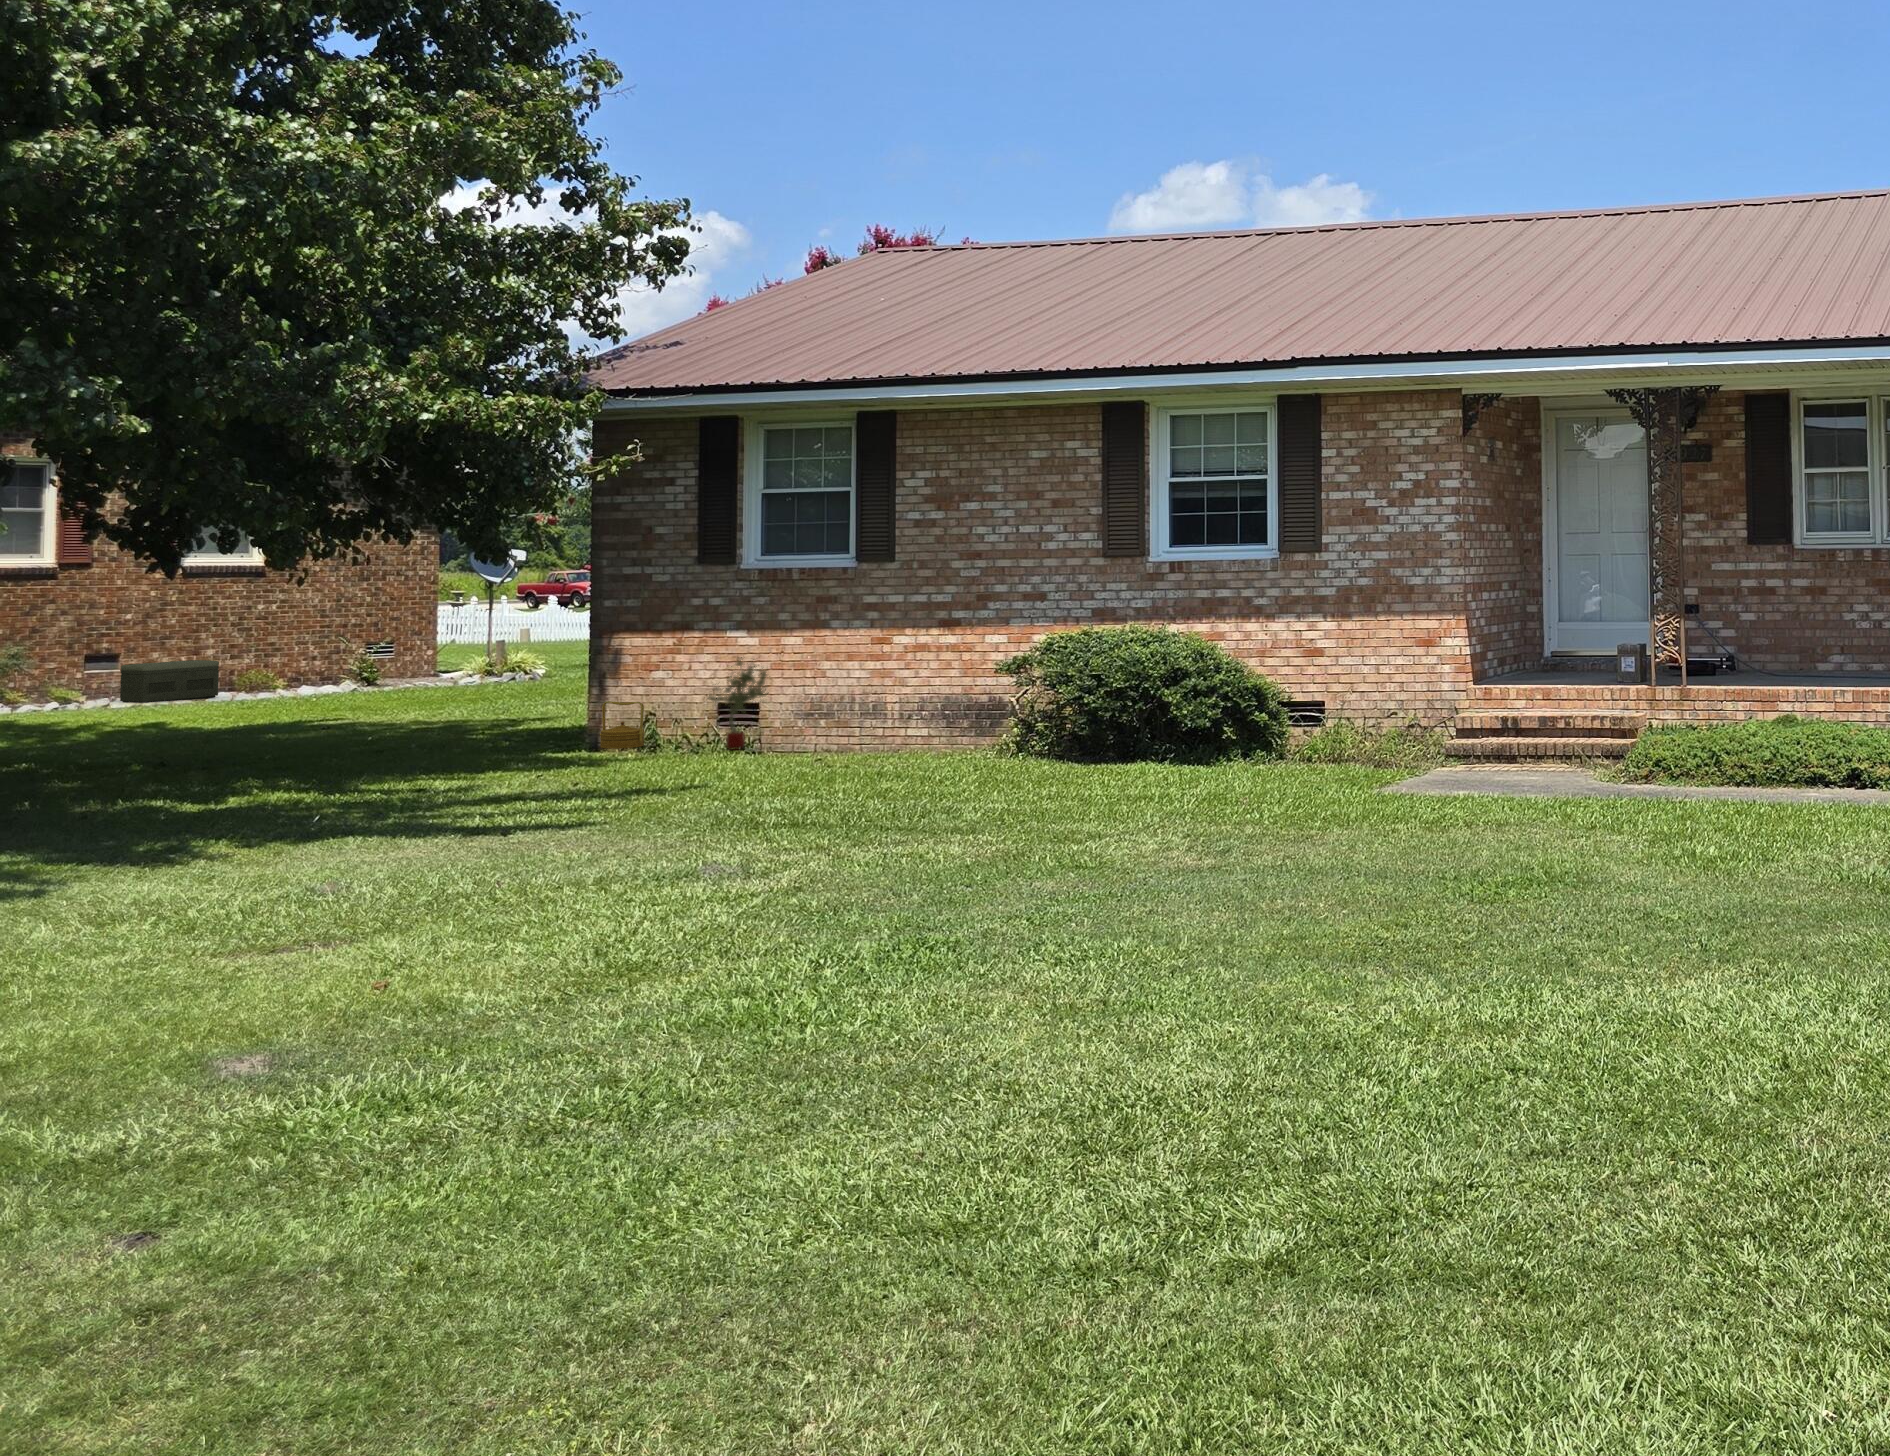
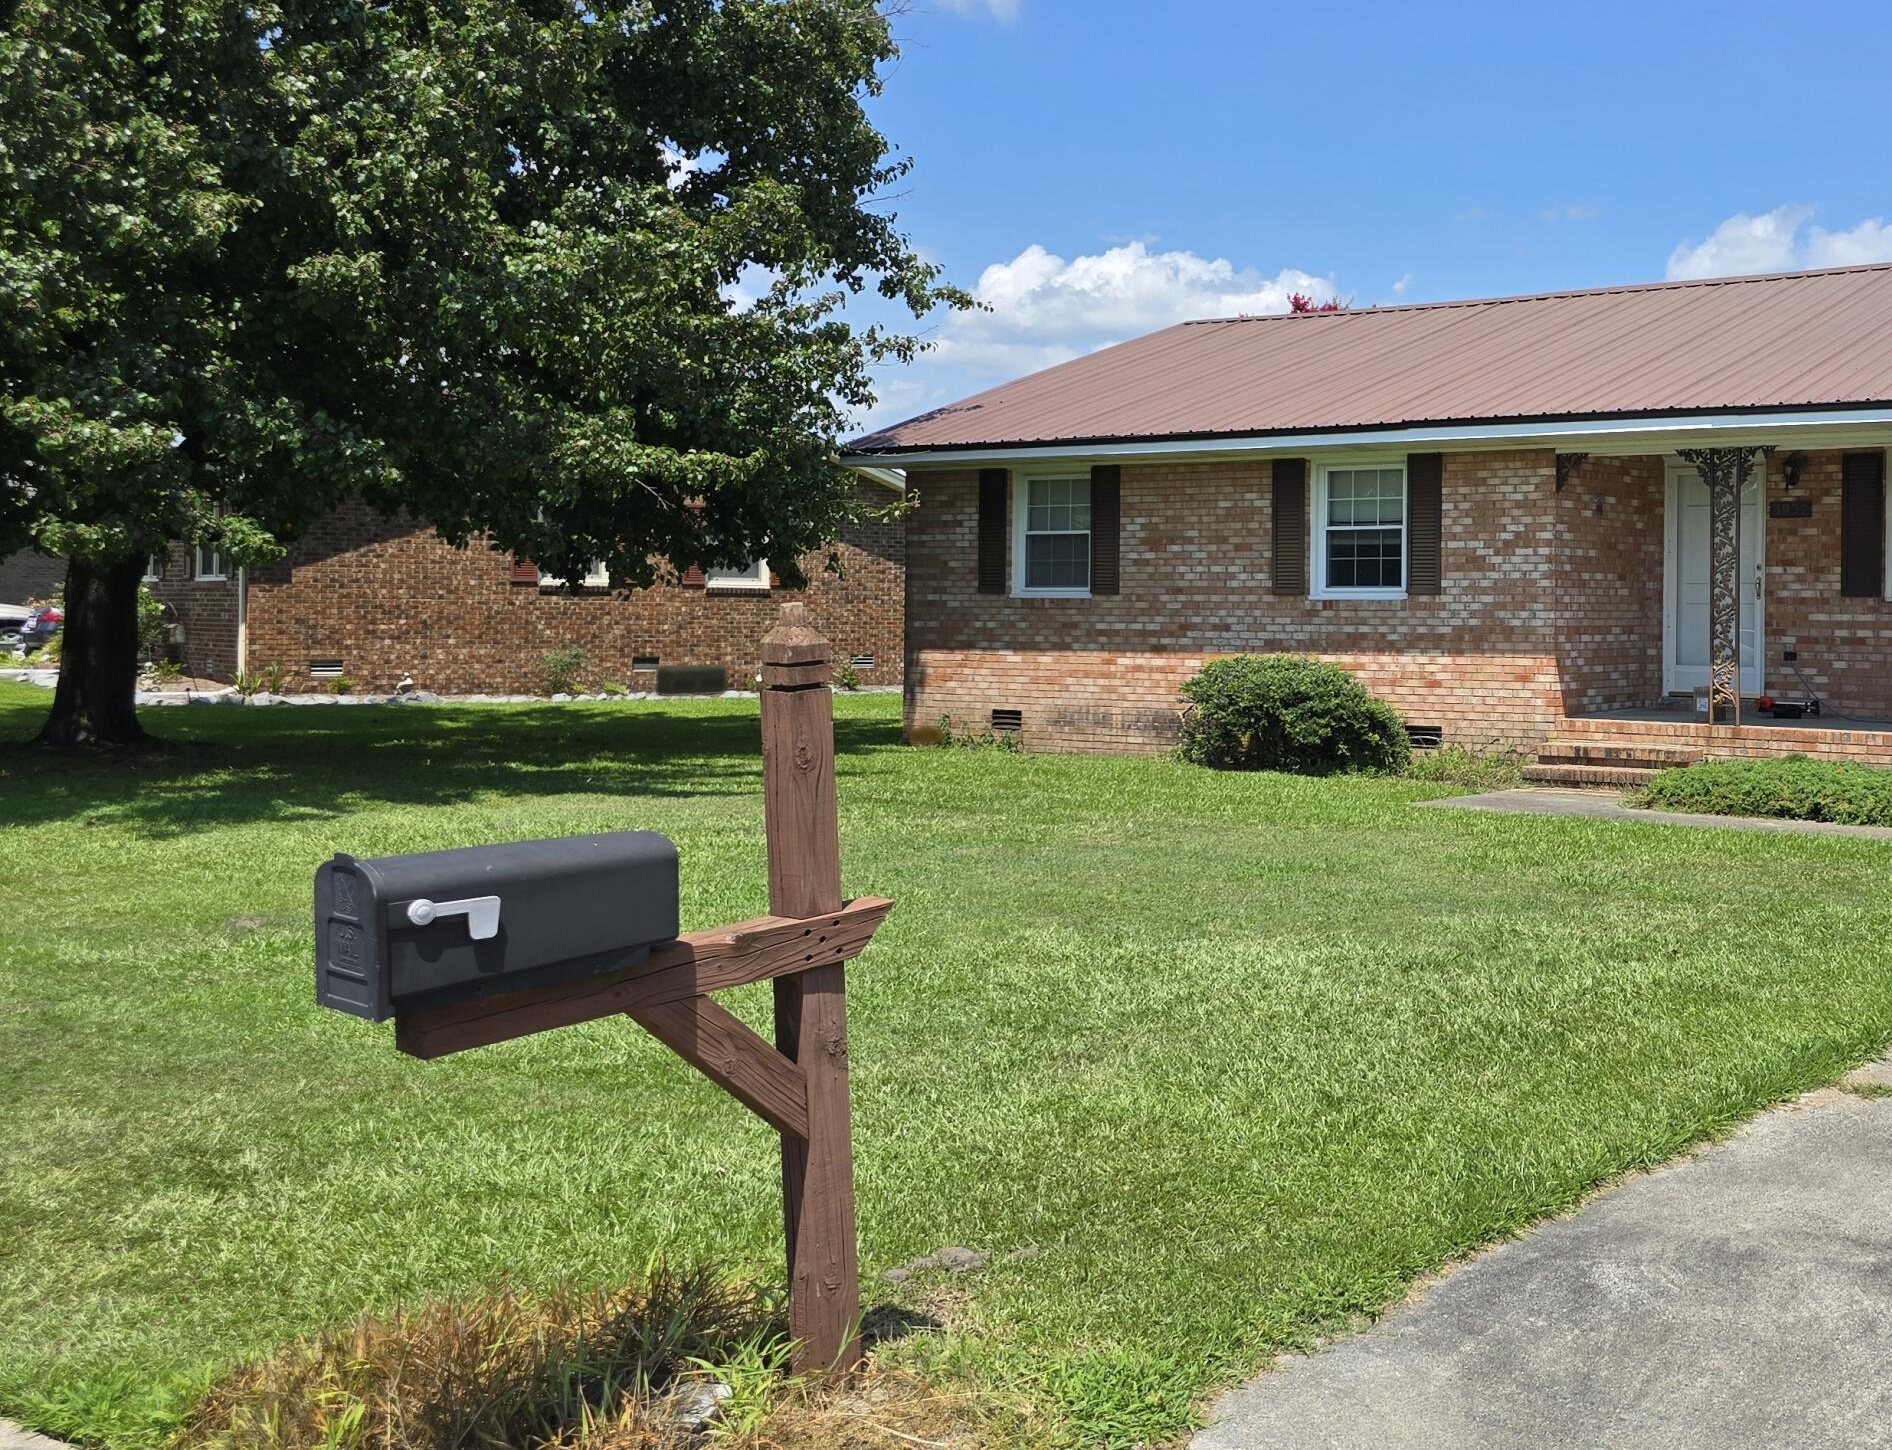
potted tree: present [707,657,769,750] -> none [982,673,1030,749]

